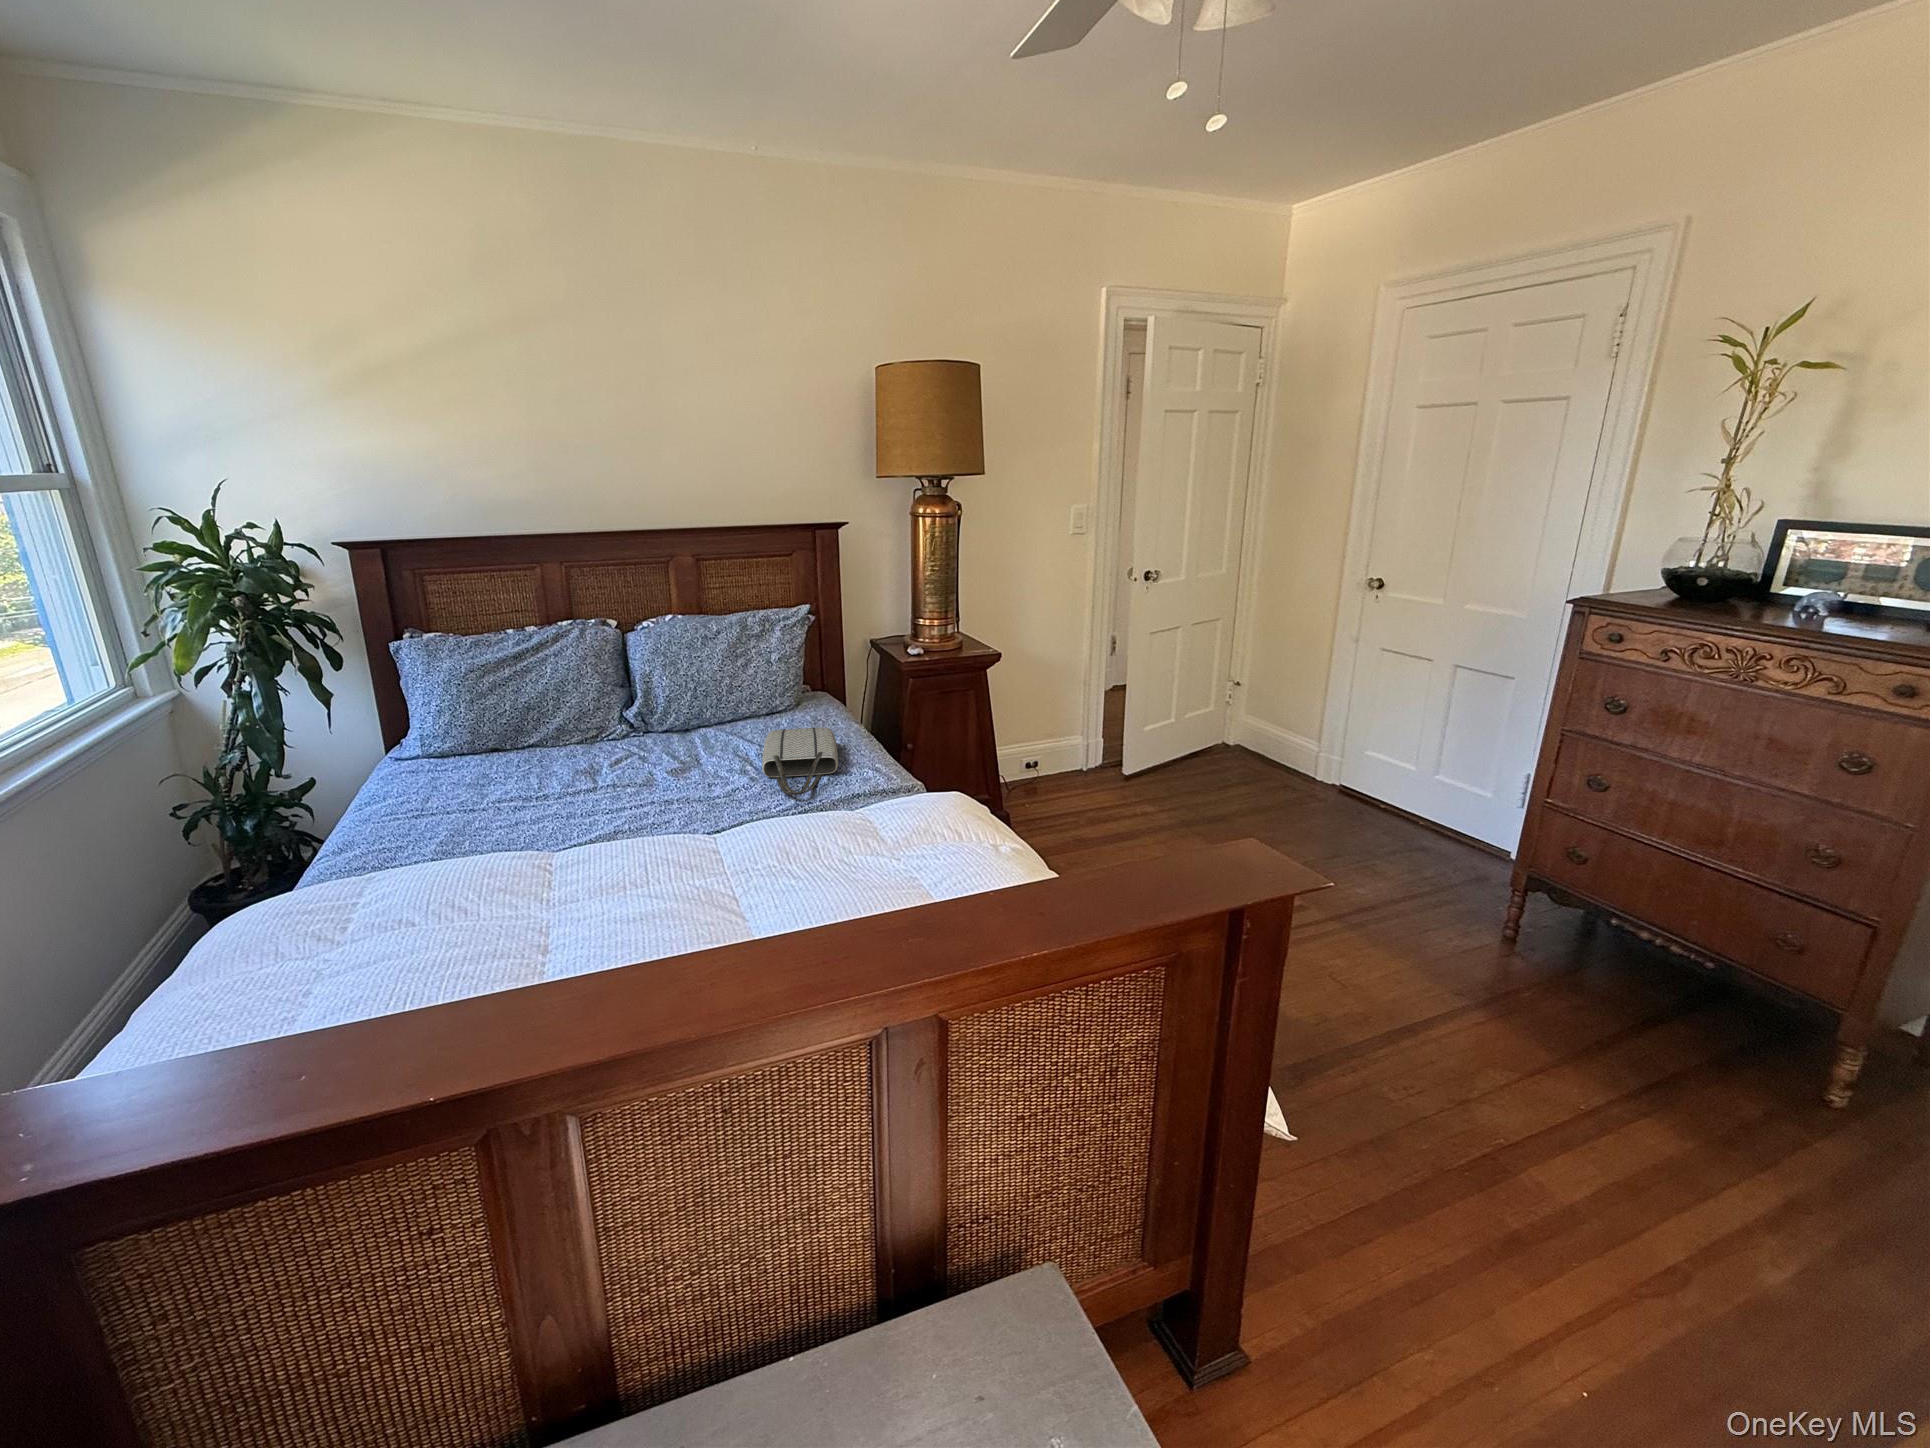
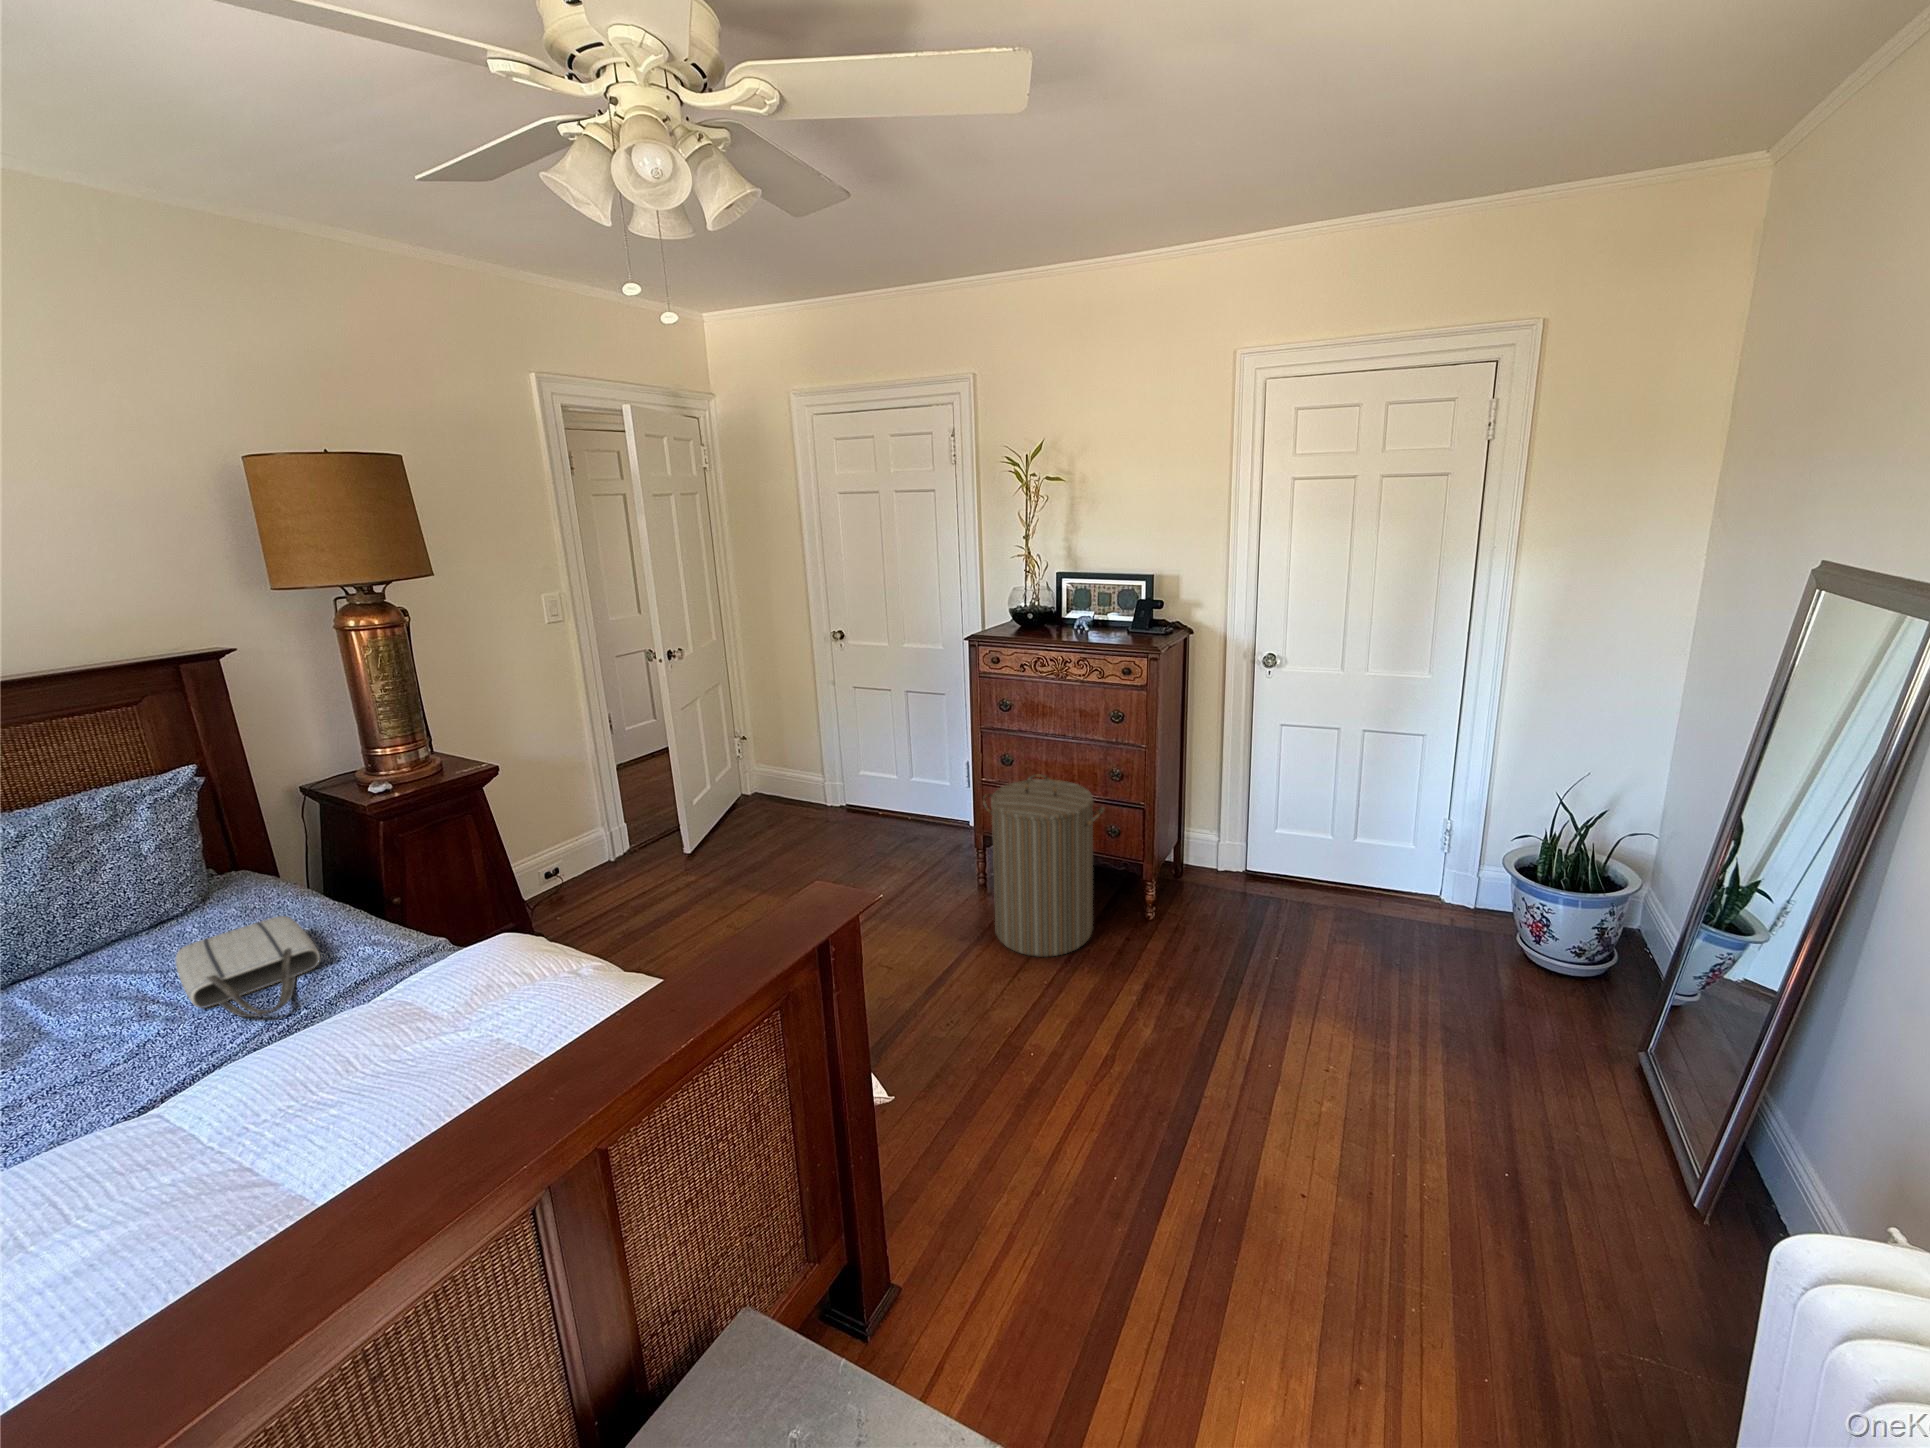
laundry hamper: none [1514,813,1782,1089] -> present [983,774,1104,957]

